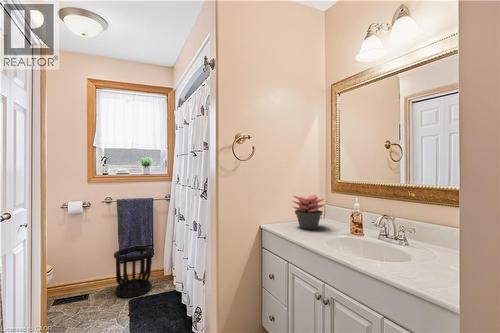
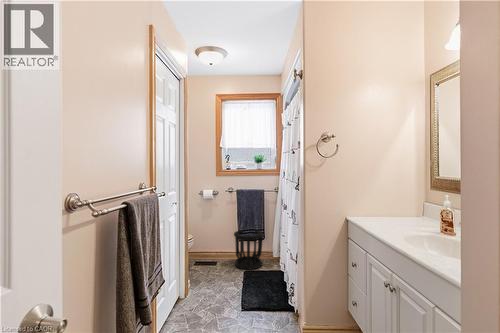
succulent plant: present [293,195,324,229] -> none [378,191,414,225]

